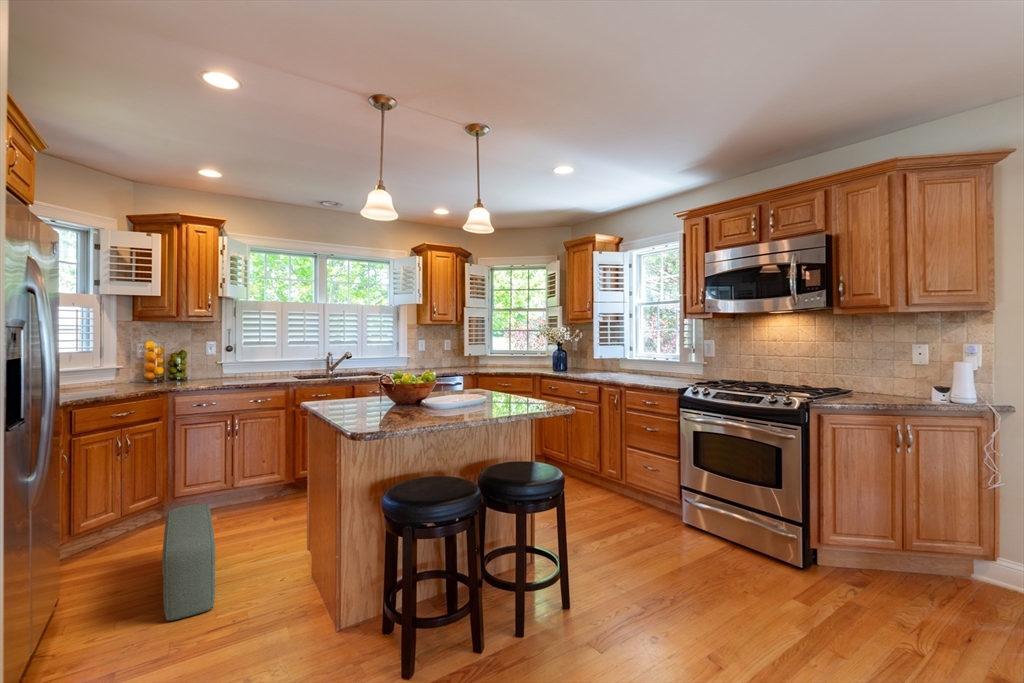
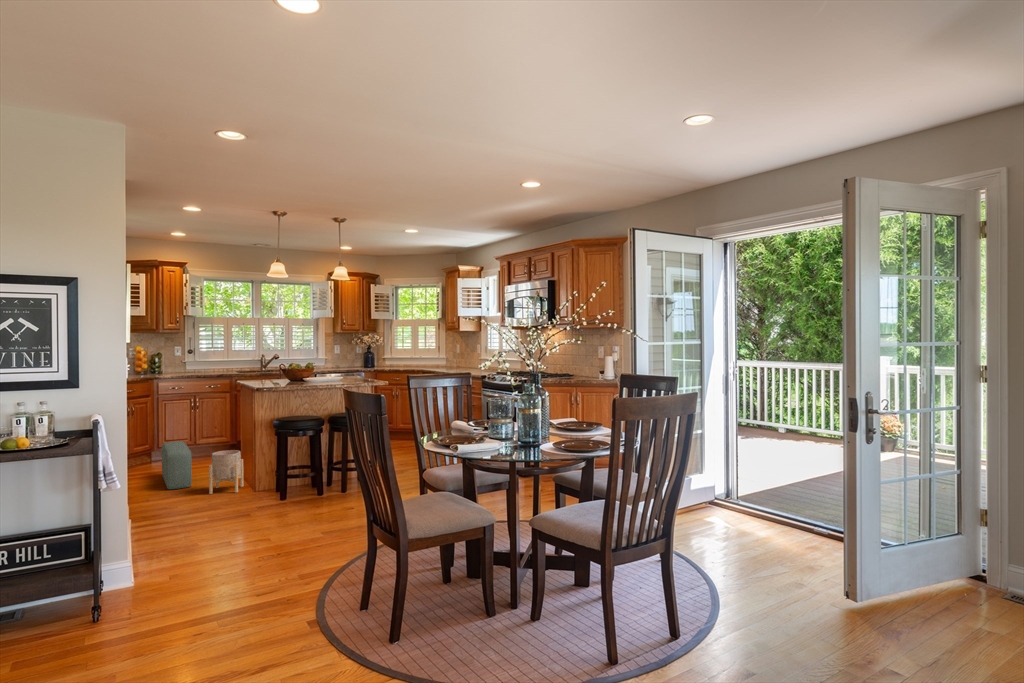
planter: none [246,539,314,642] -> present [209,450,244,494]

